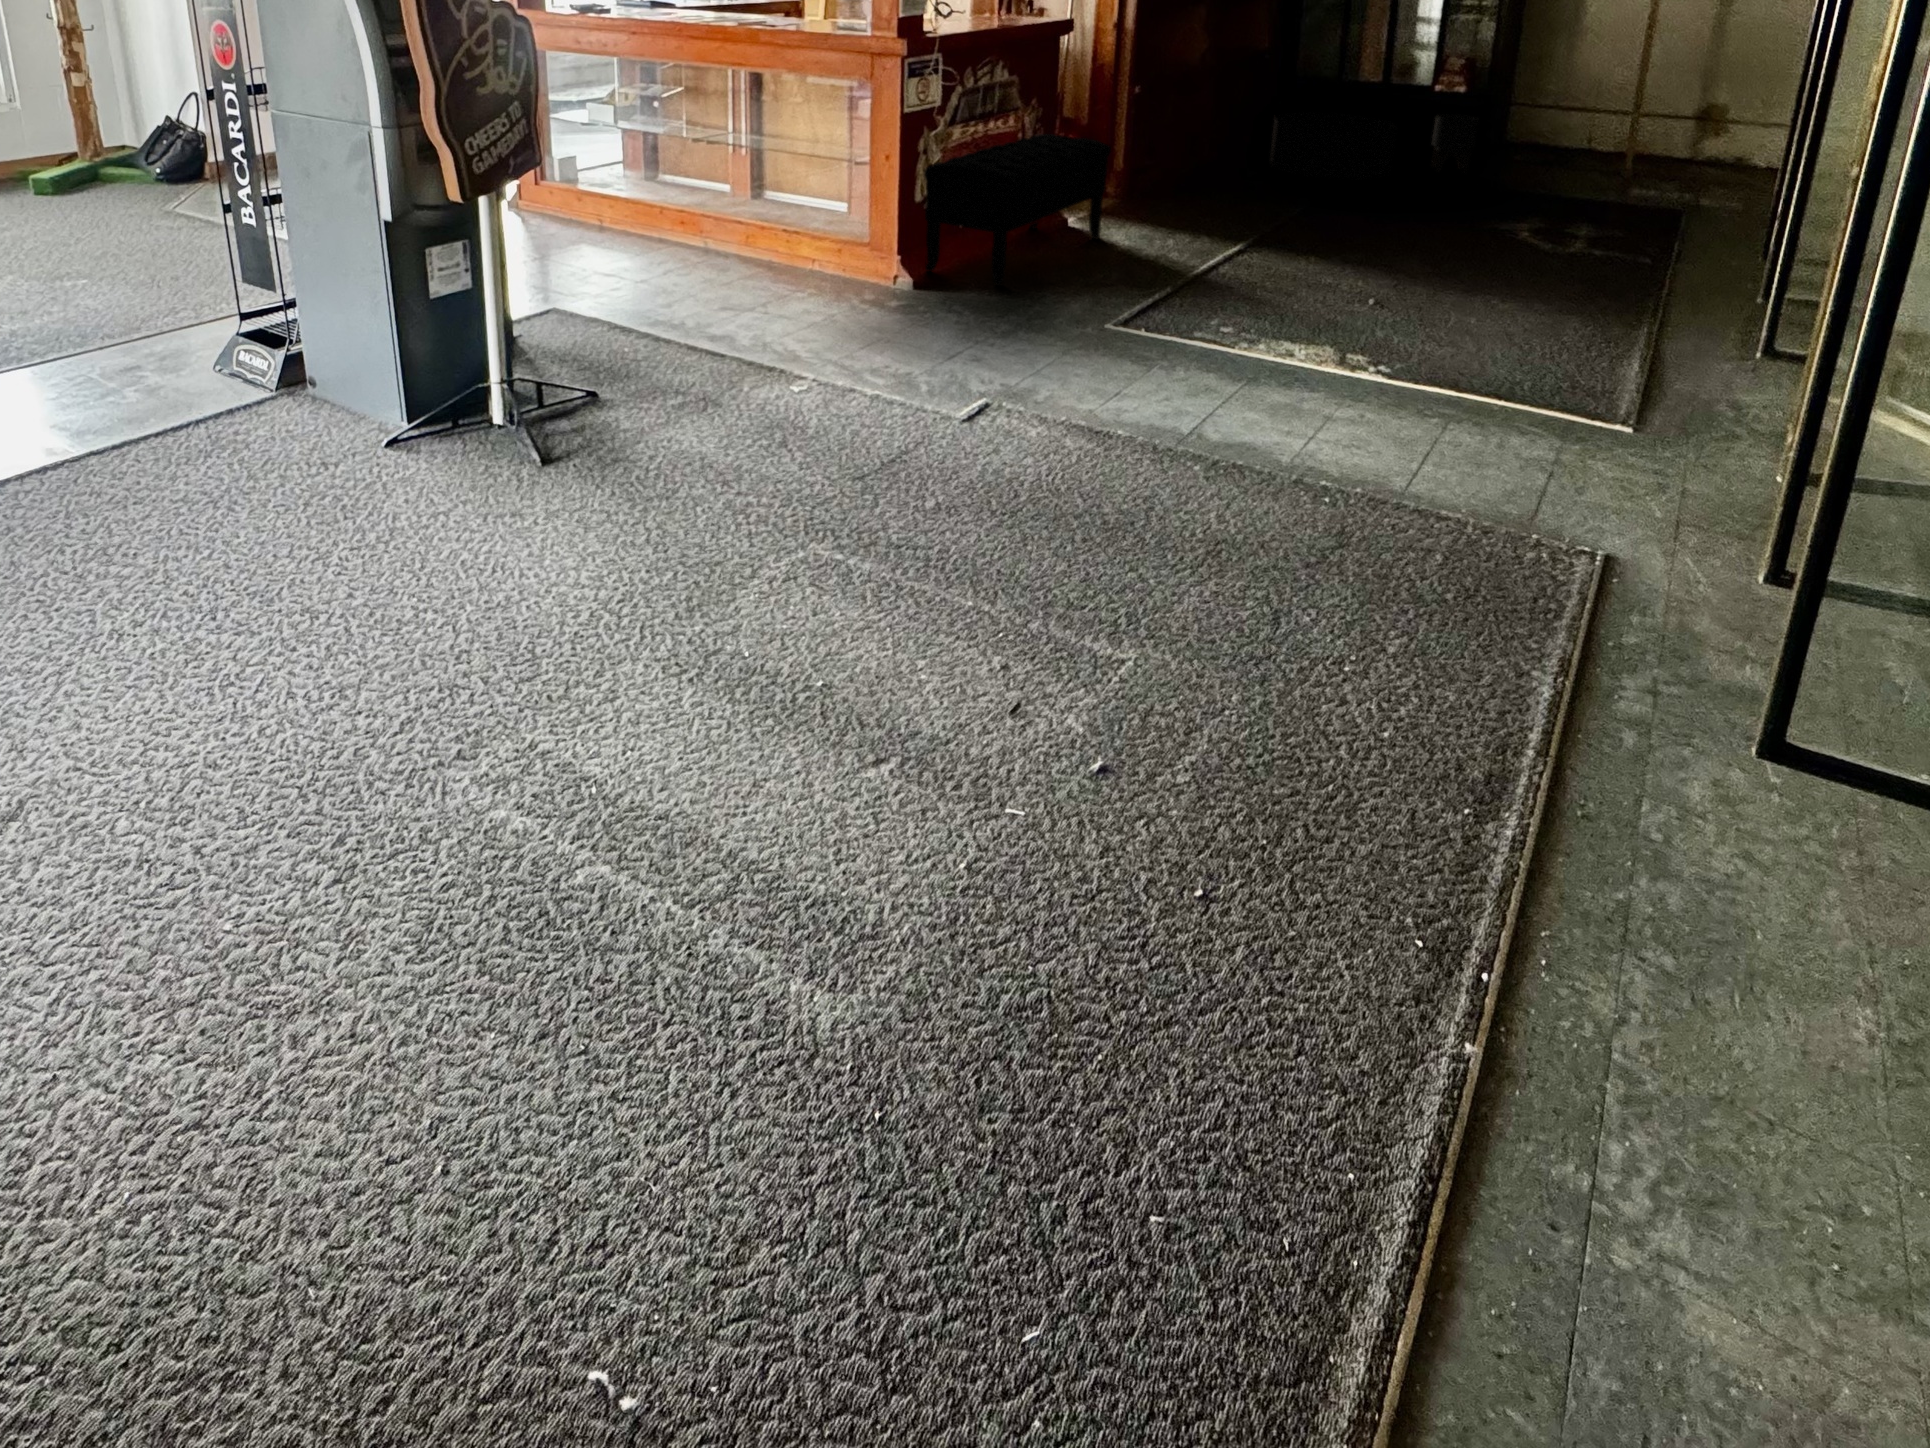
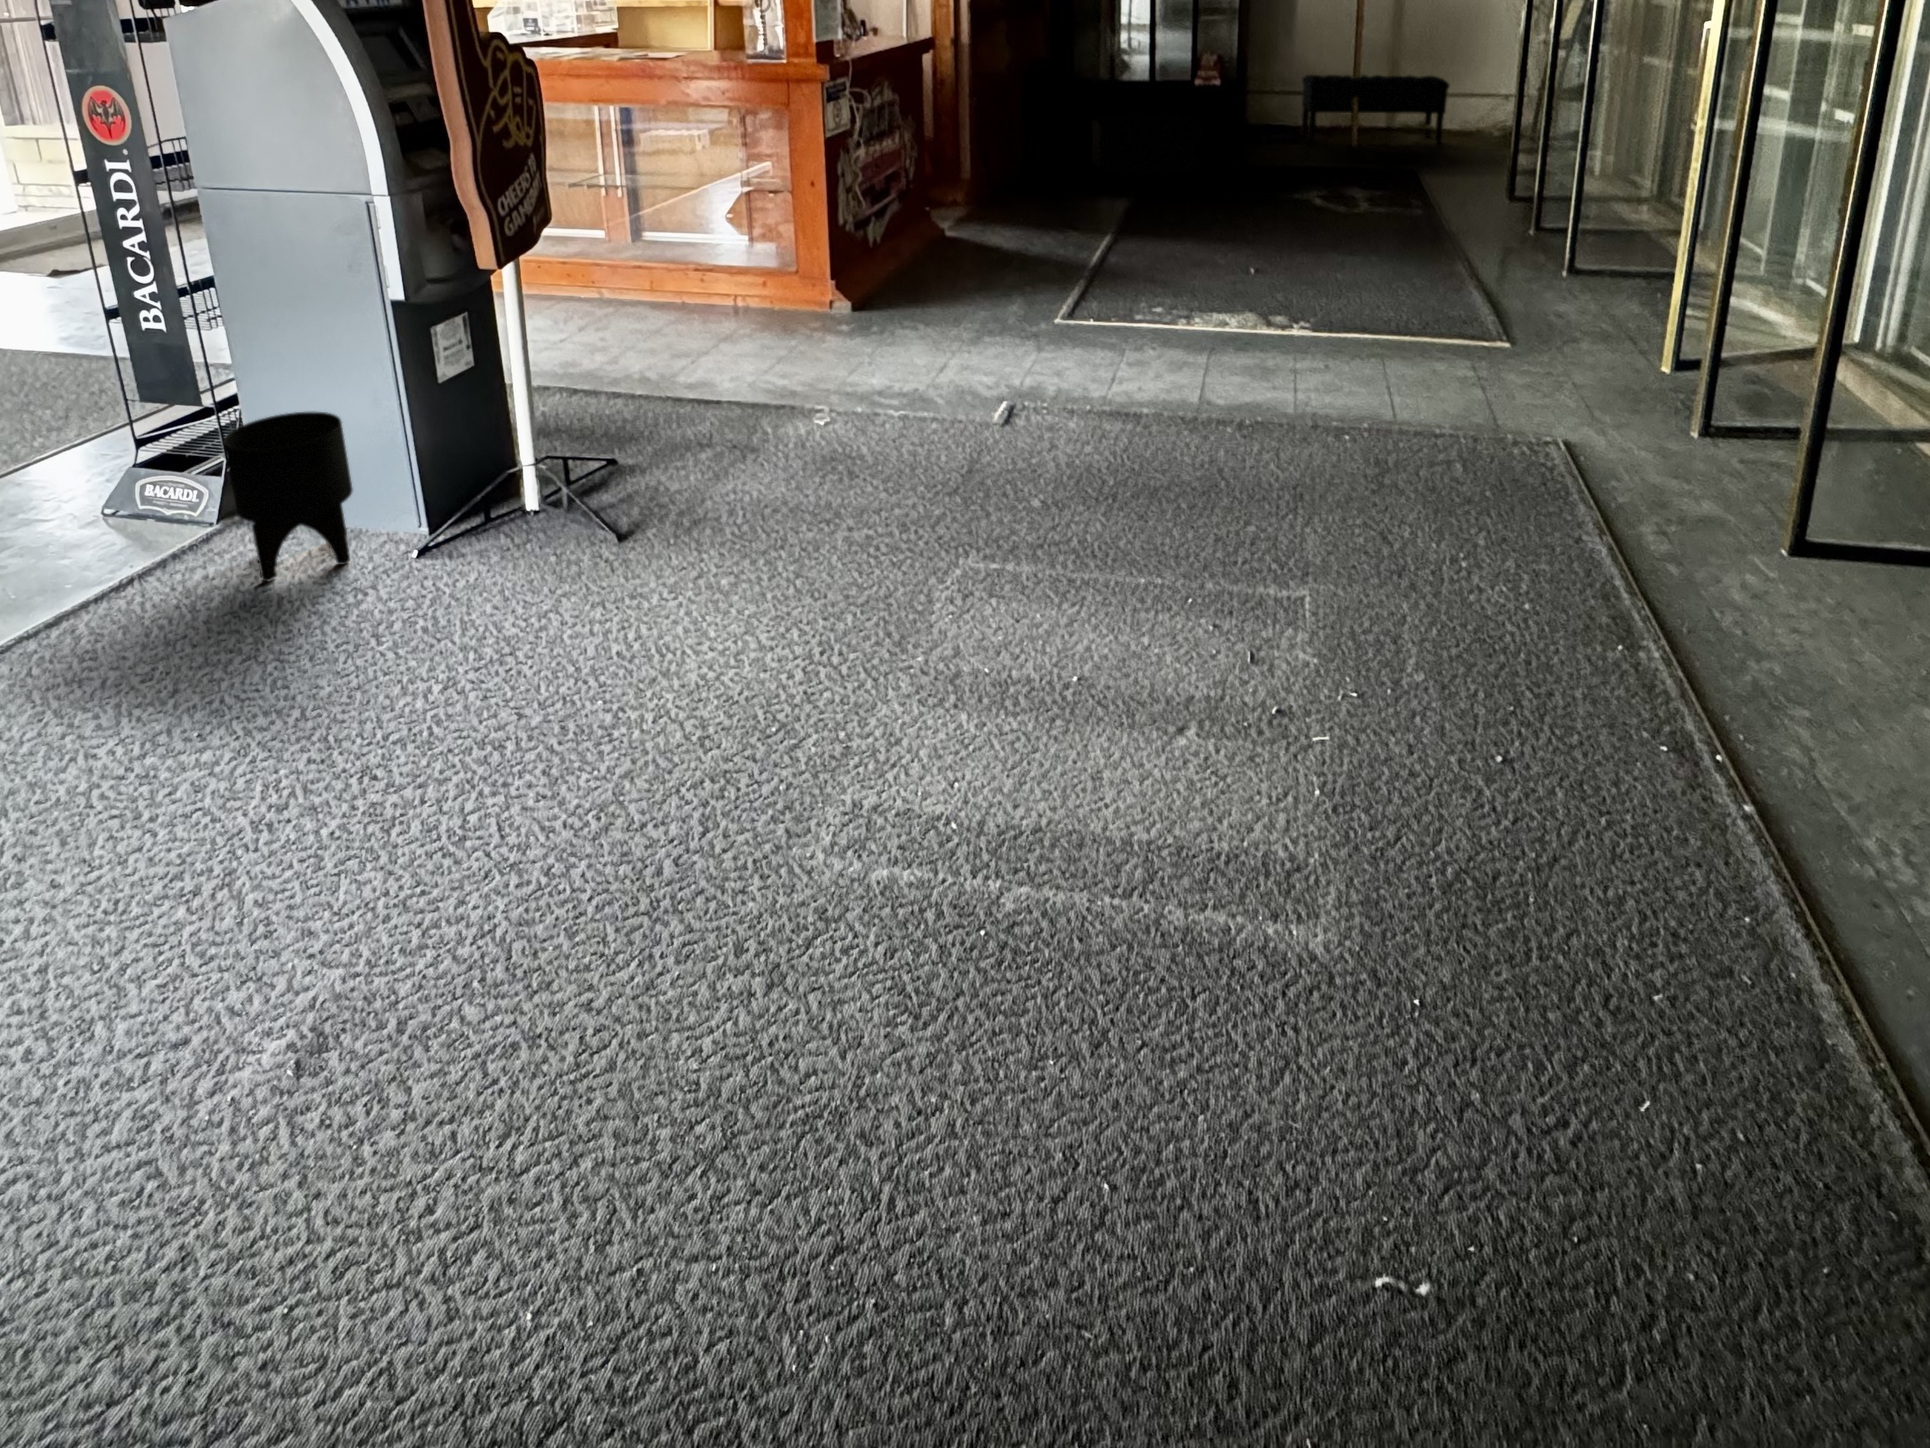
planter: present [1431,114,1479,174] -> present [223,412,353,581]
bench: present [924,134,1111,286] -> present [1301,75,1449,143]

